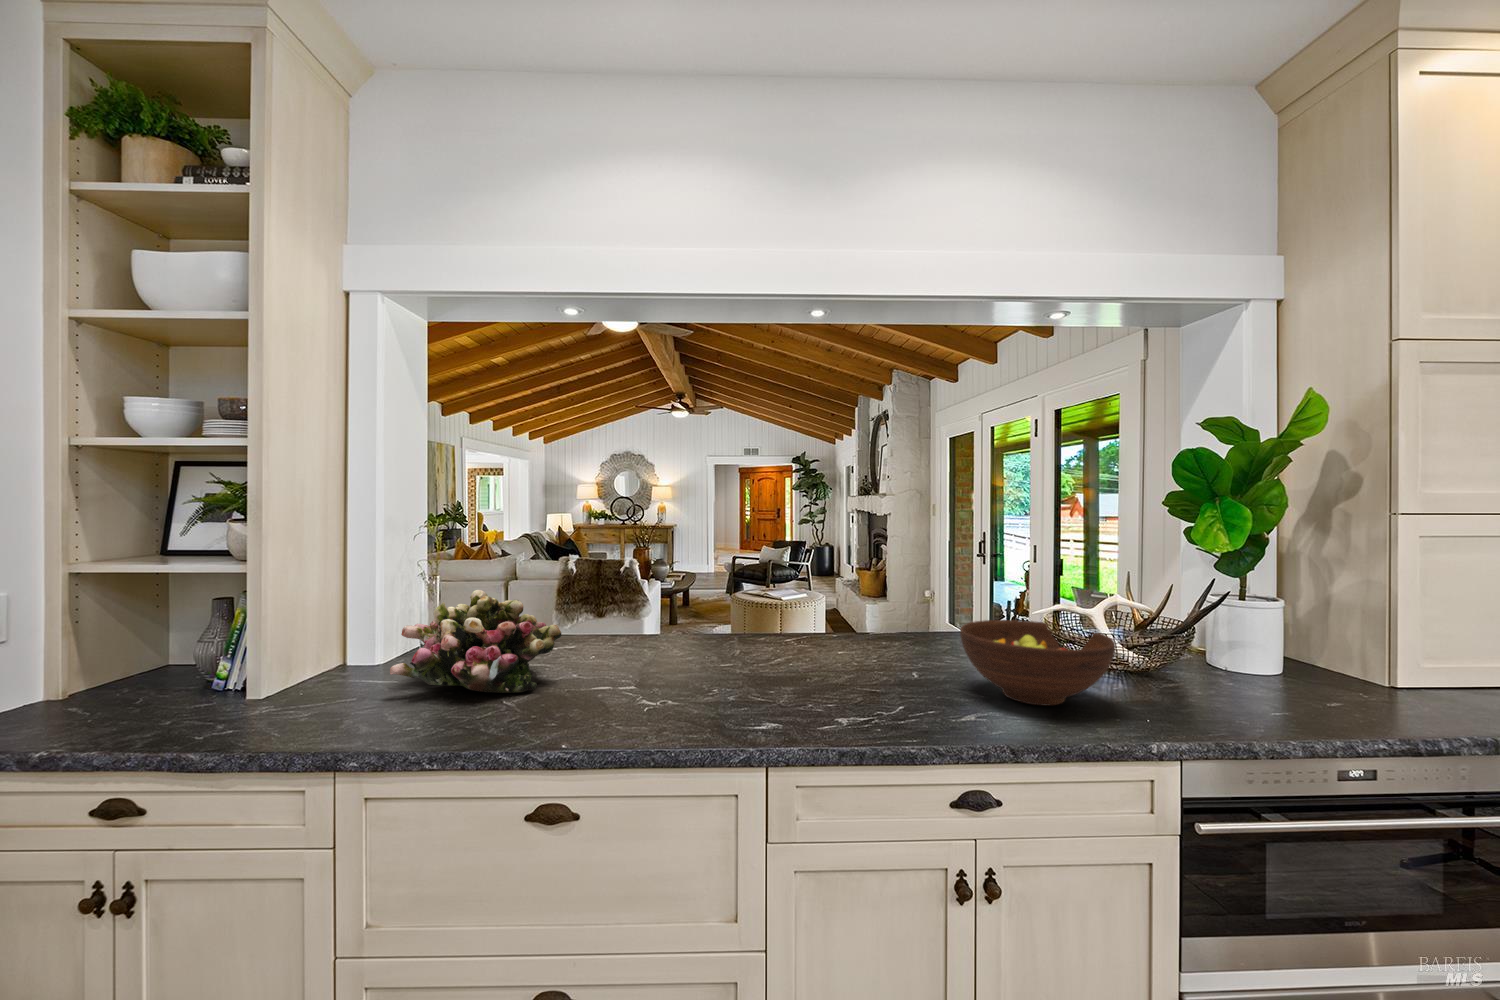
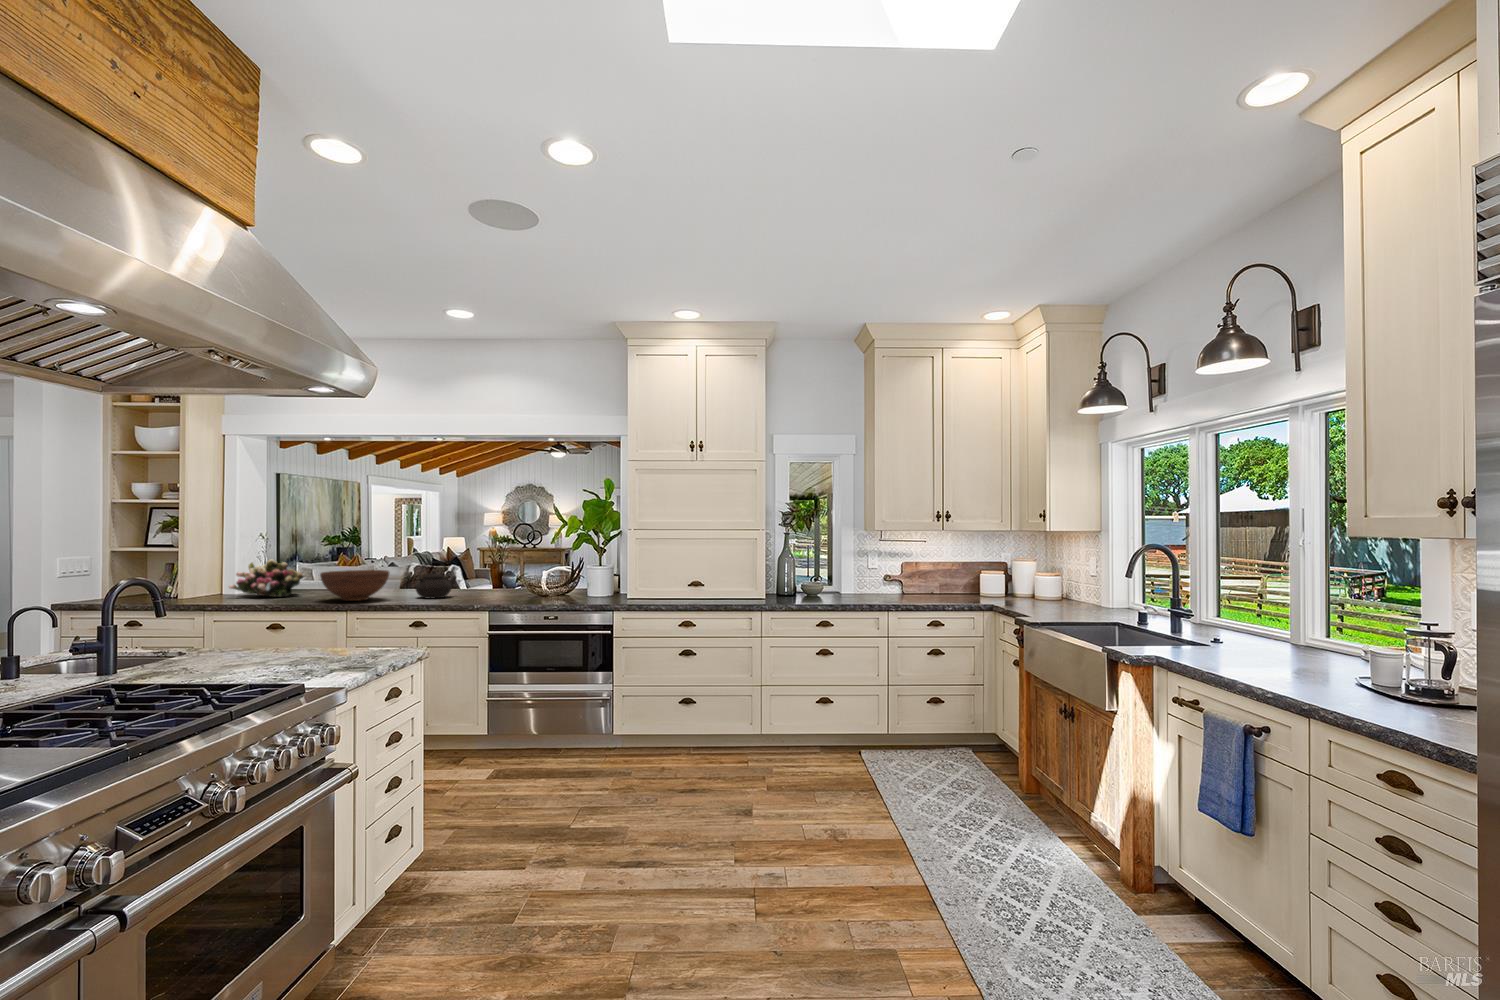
teapot: none [811,596,887,686] -> present [416,561,456,599]
fruit bowl: present [960,620,1115,706] -> present [320,570,389,601]

